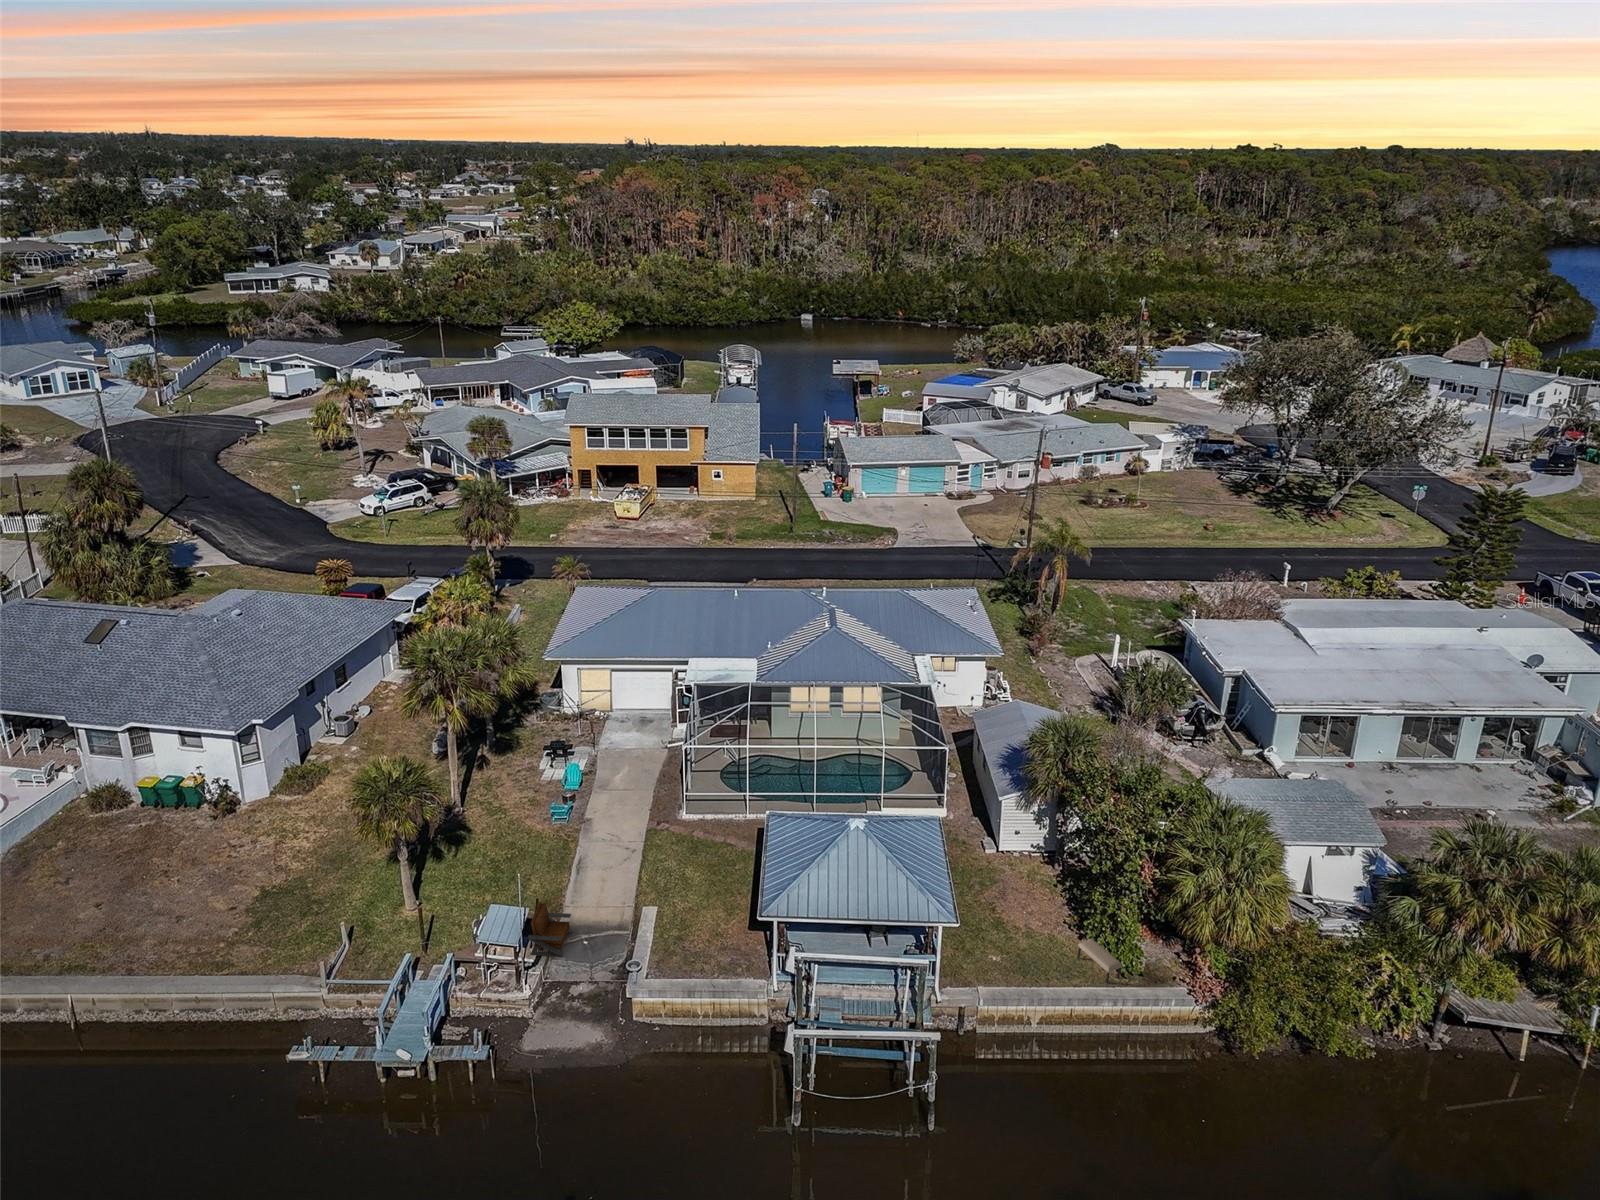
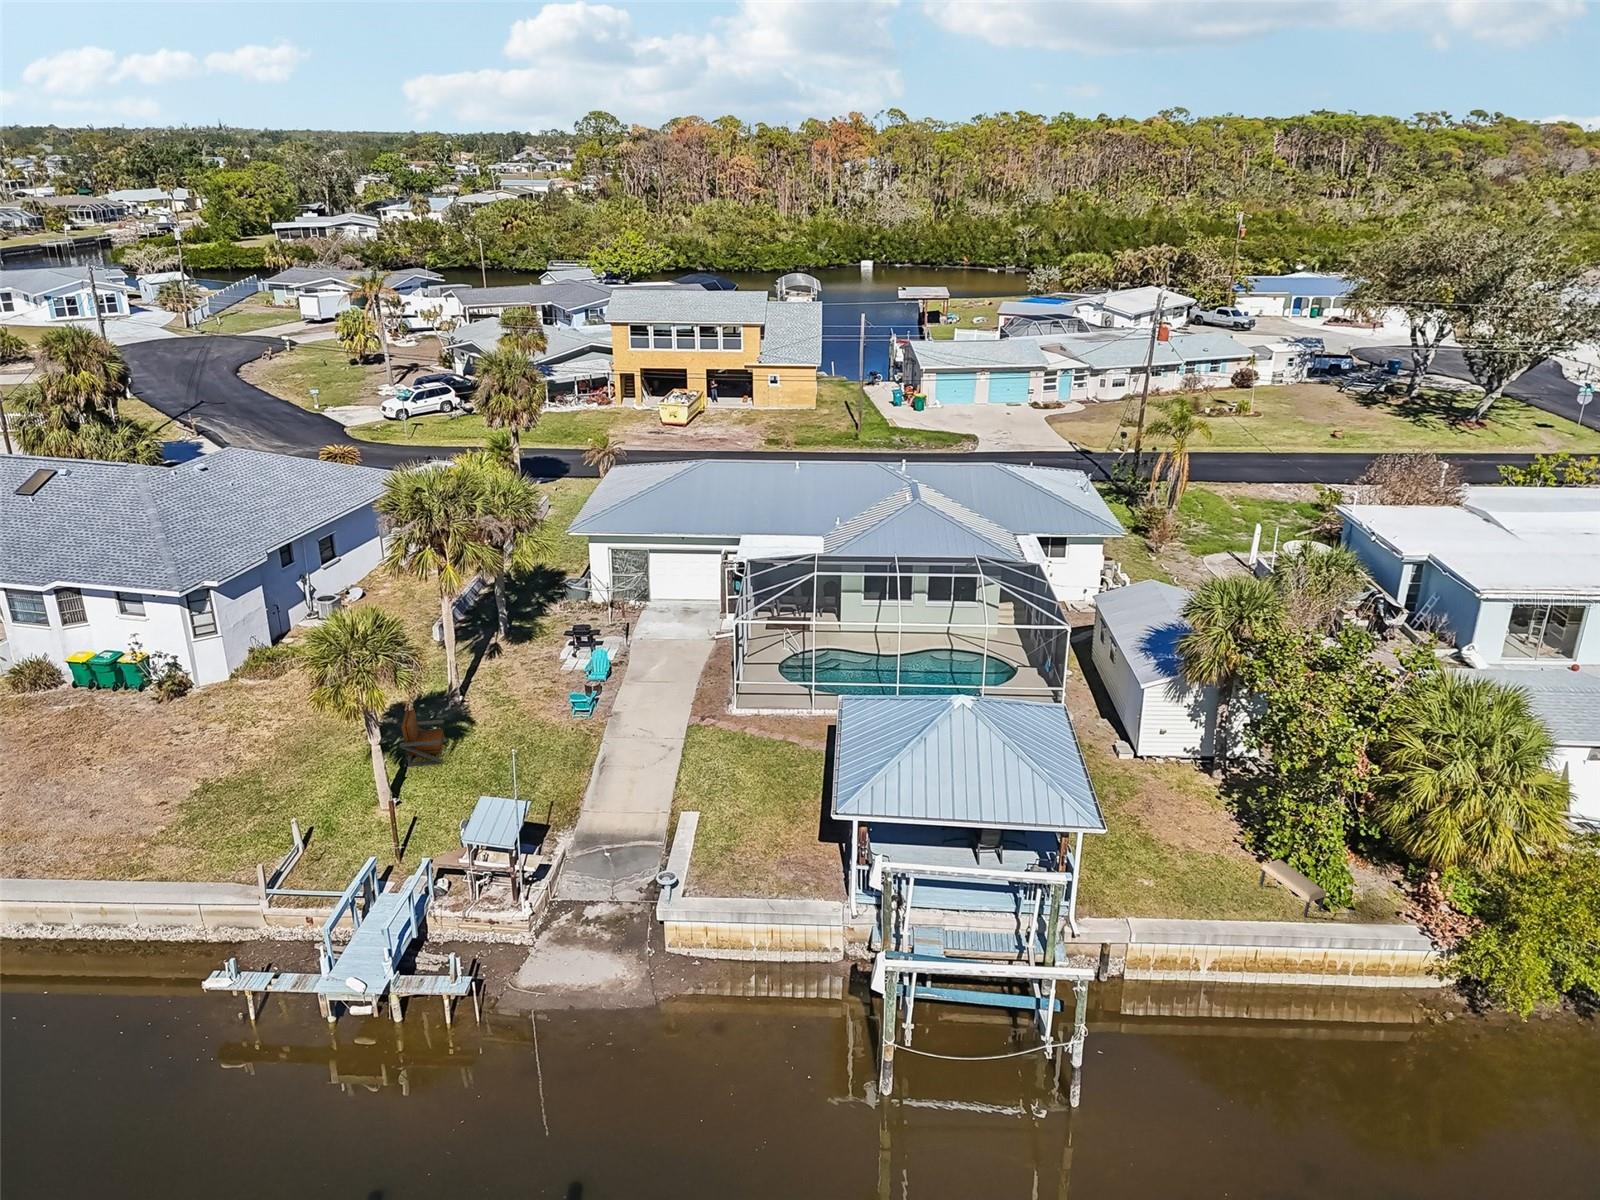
lounge chair: present [528,903,572,957] -> present [399,709,447,767]

